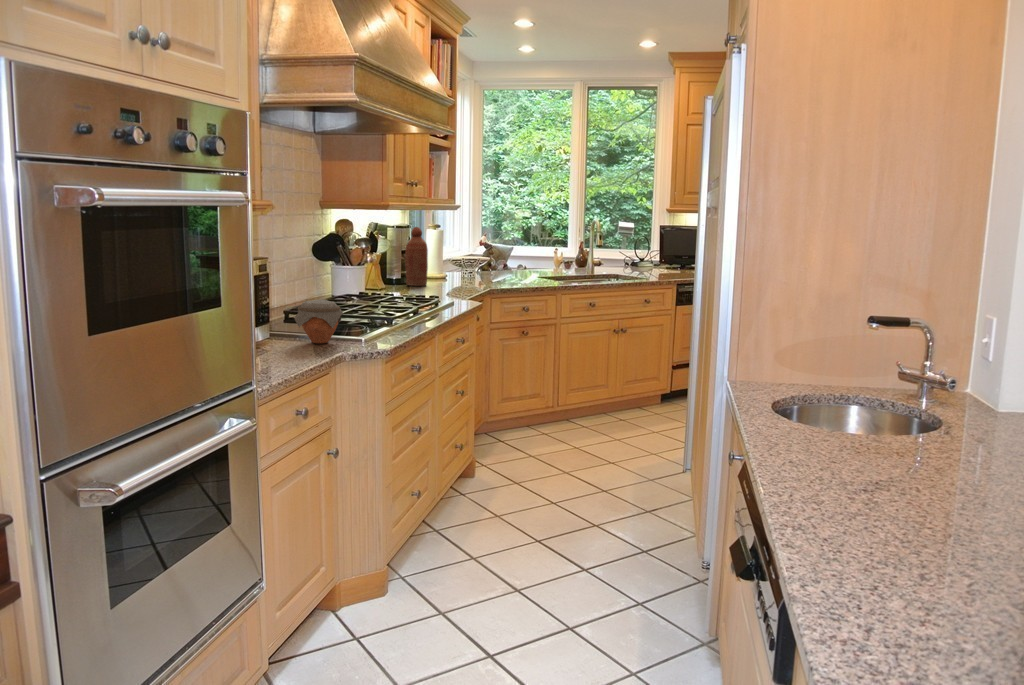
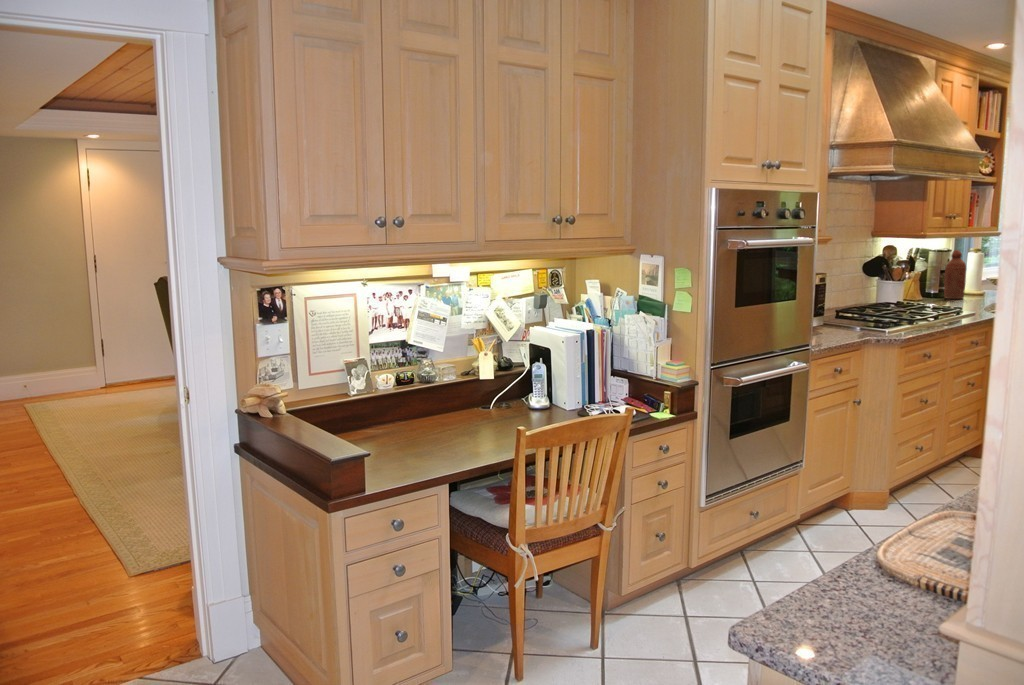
jar: present [294,300,343,343] -> none [841,302,876,331]

